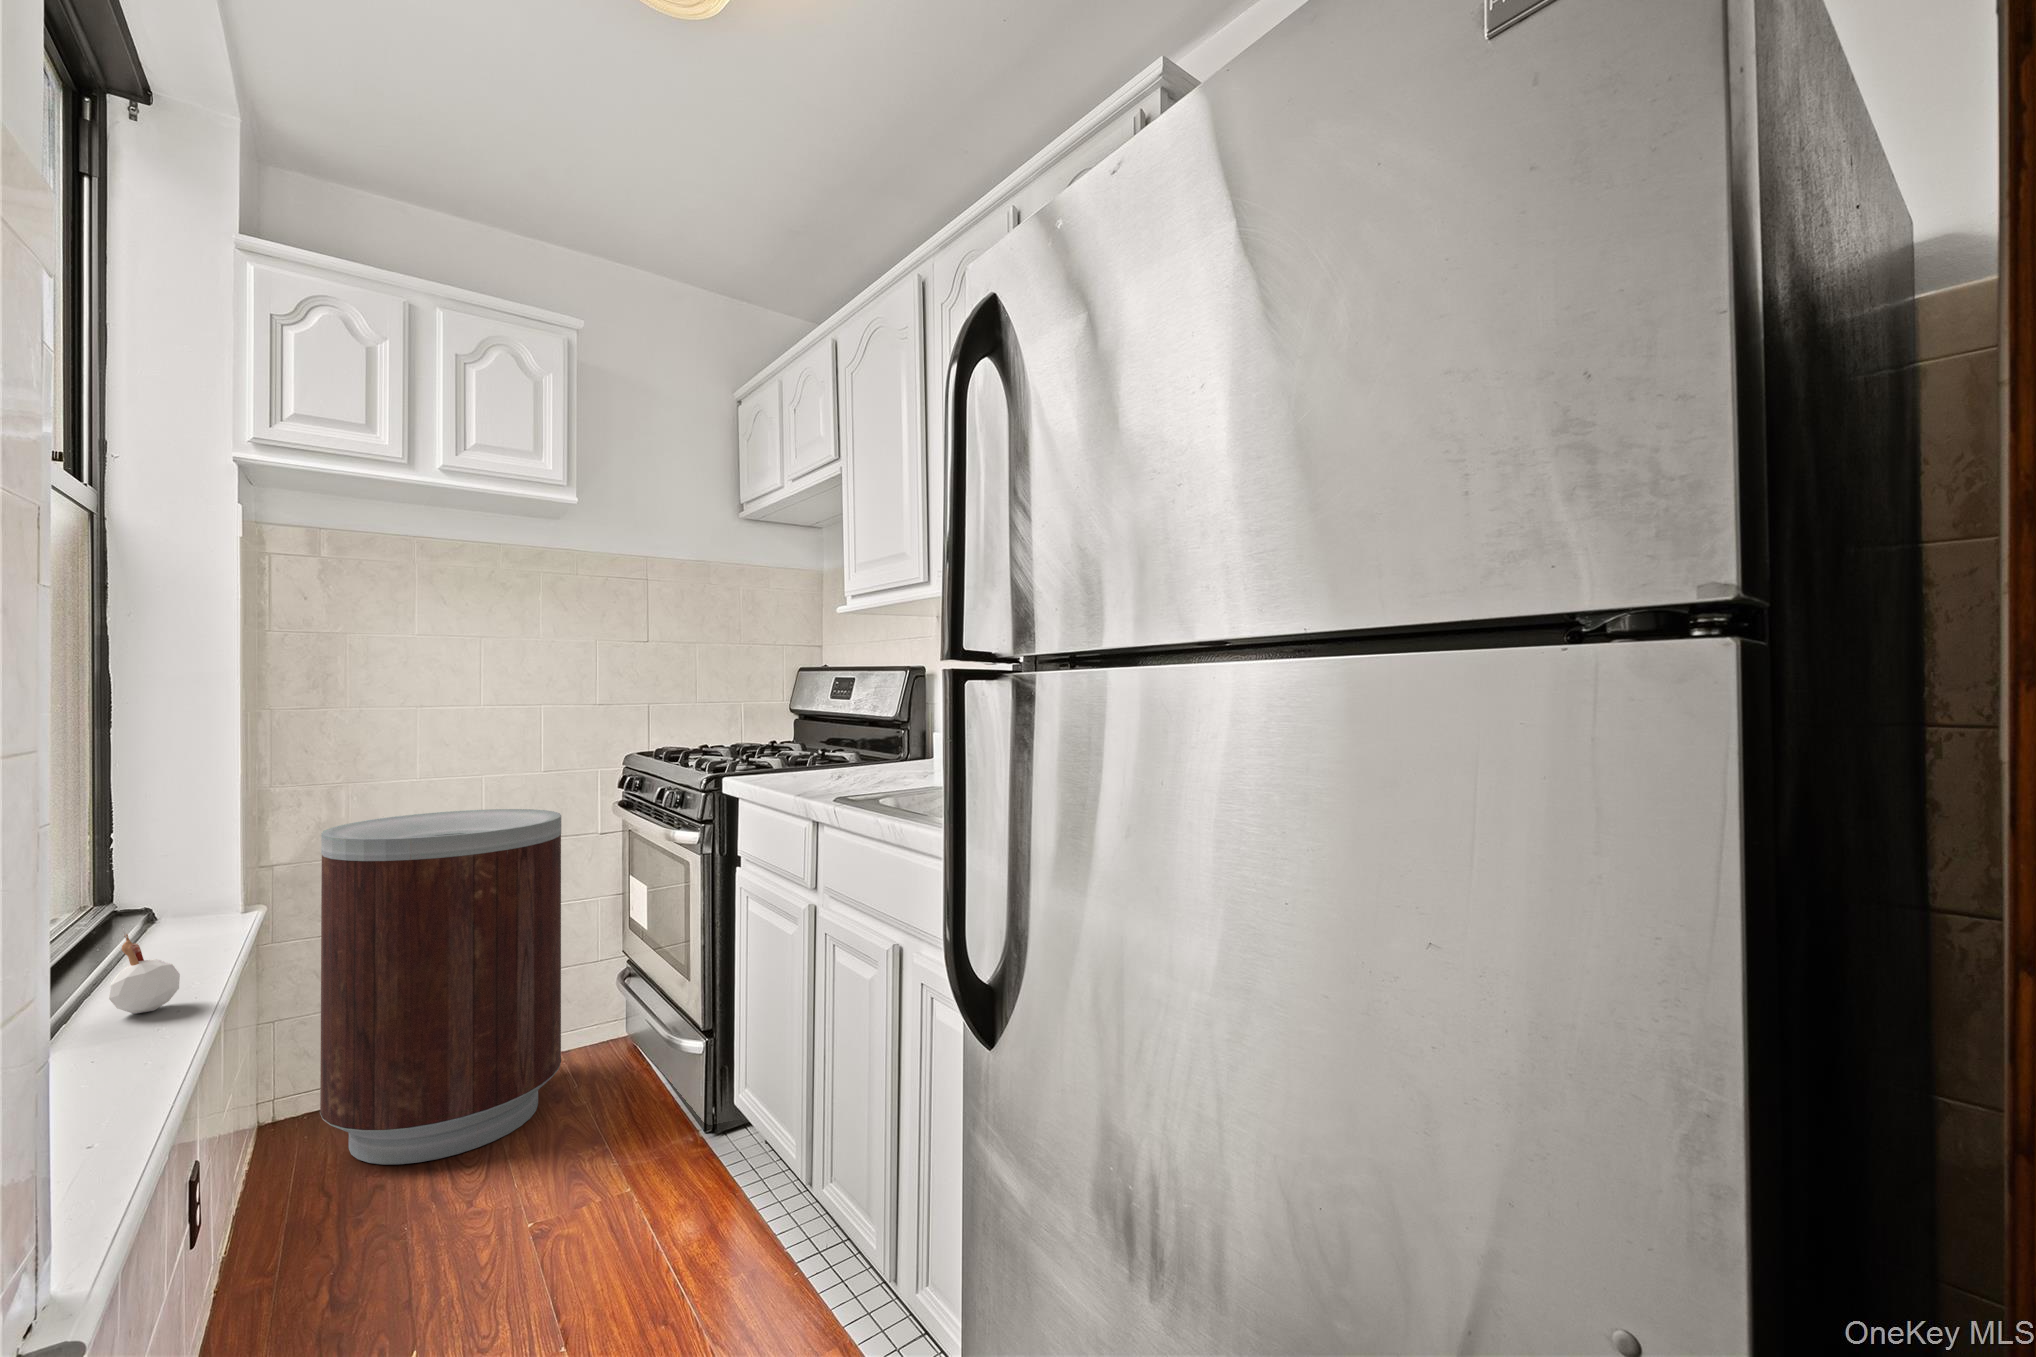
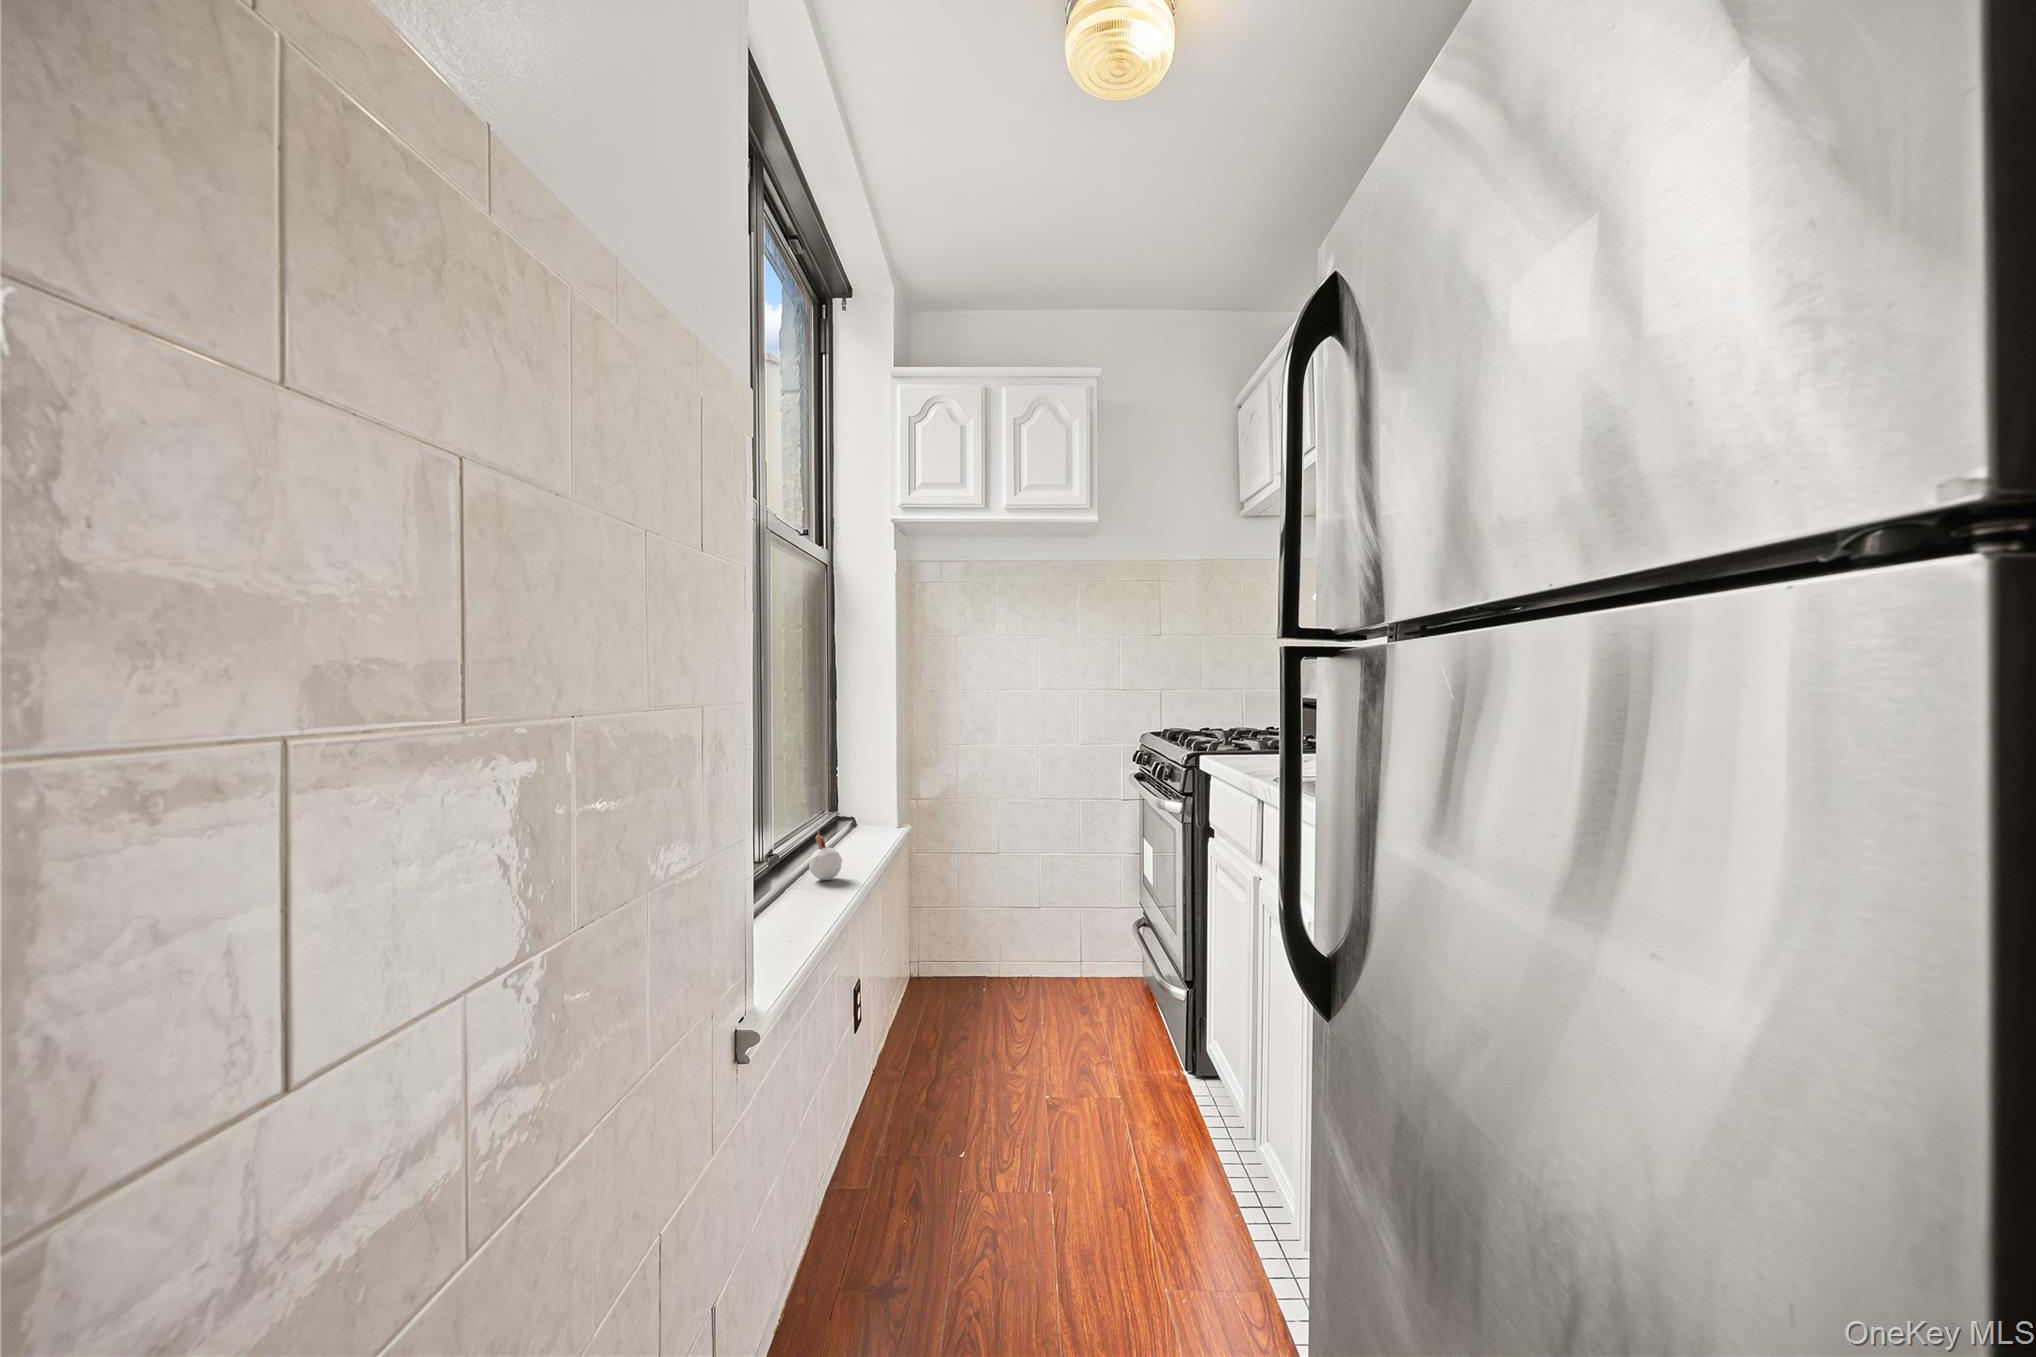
trash can: present [320,809,561,1164] -> none [938,771,1091,1031]

